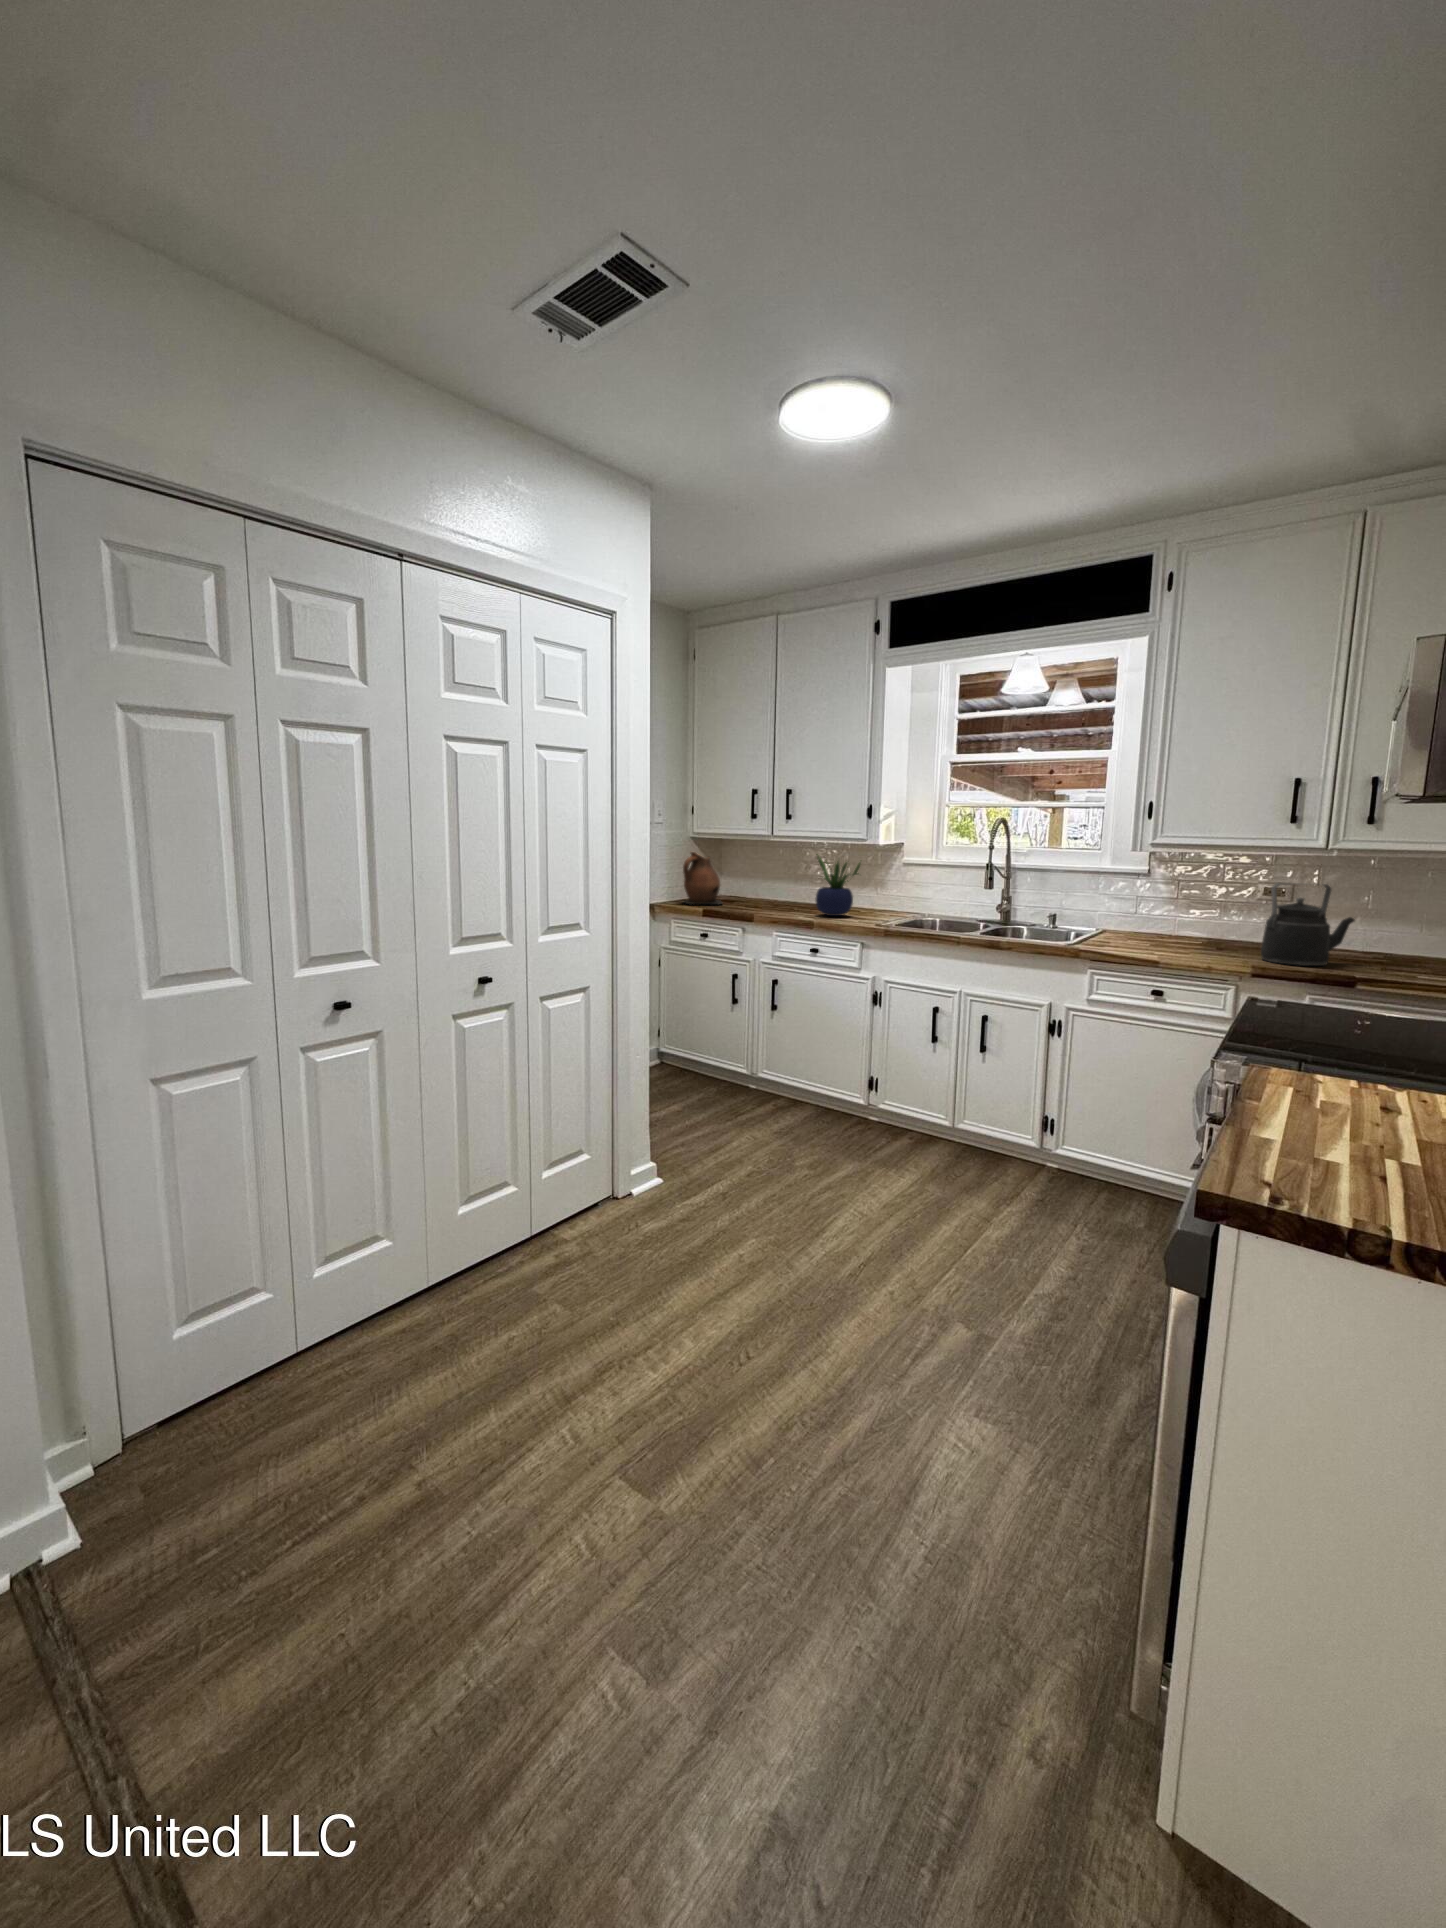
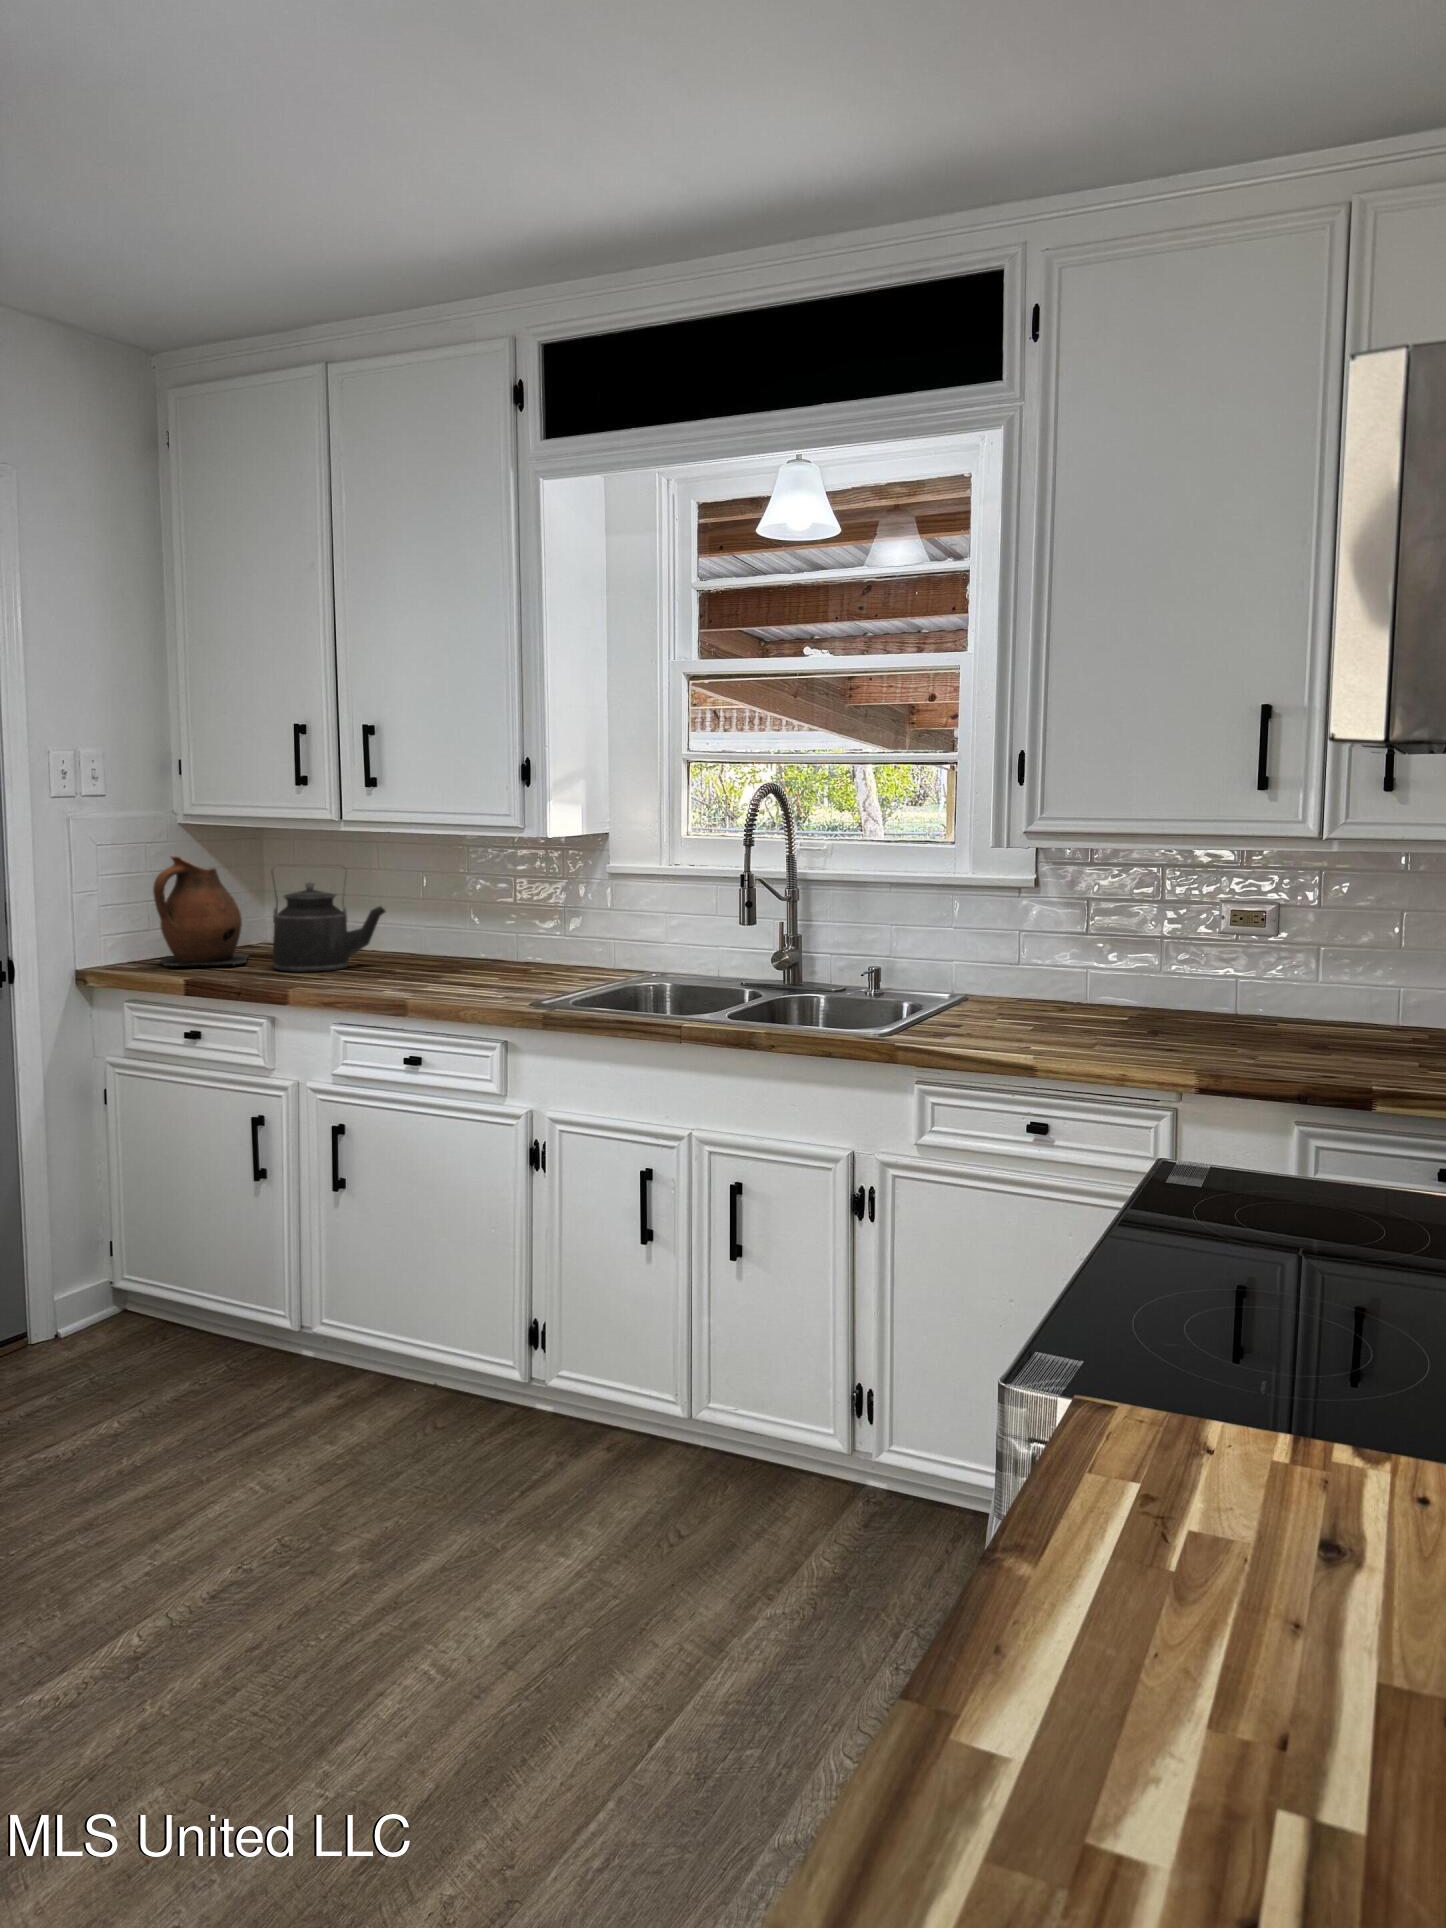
potted plant: present [816,854,860,916] -> none [415,856,508,985]
kettle: present [1261,883,1355,966] -> present [271,865,385,972]

